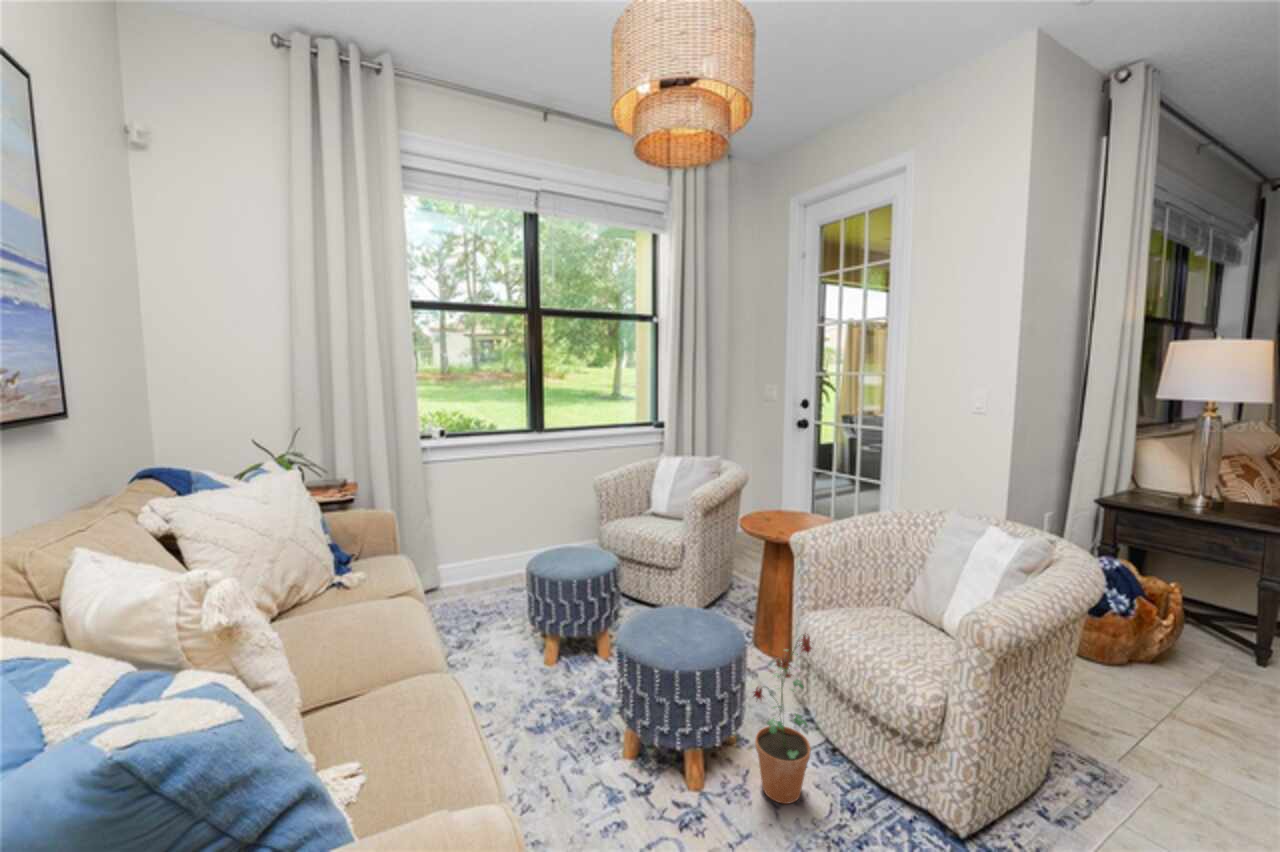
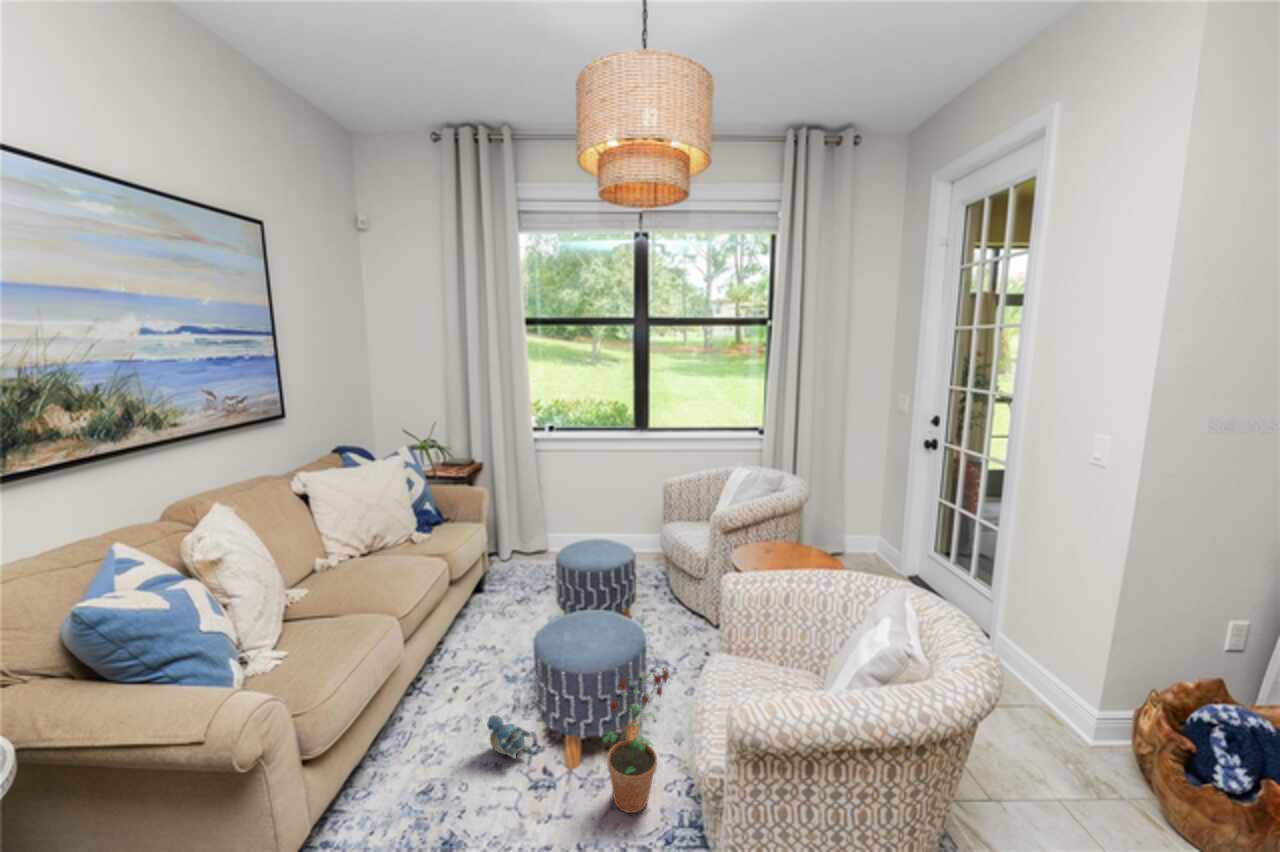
plush toy: none [588,765,650,810] -> present [487,715,532,759]

